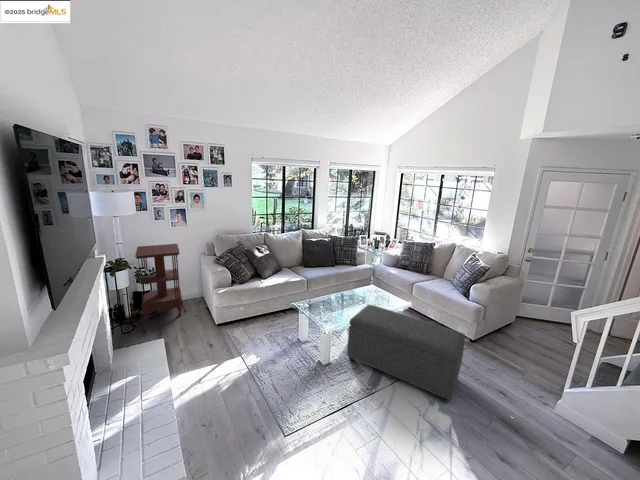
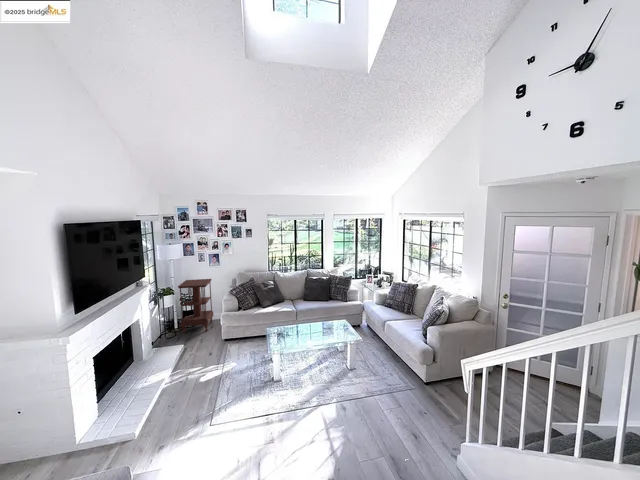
ottoman: present [347,305,465,402] -> none [295,335,381,429]

